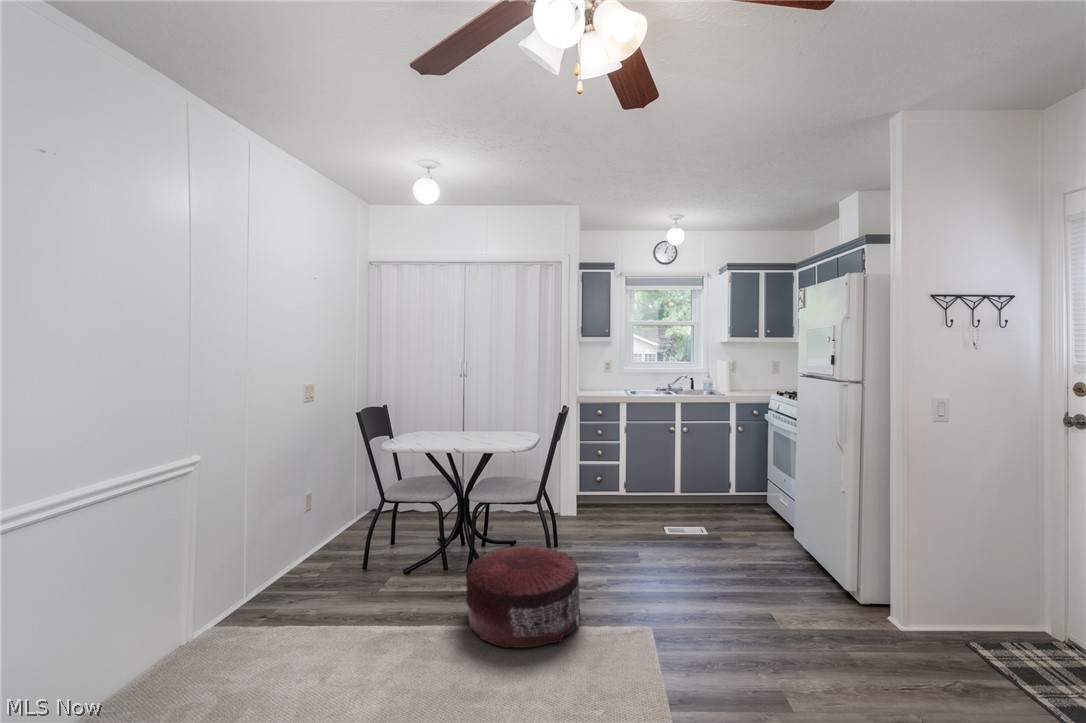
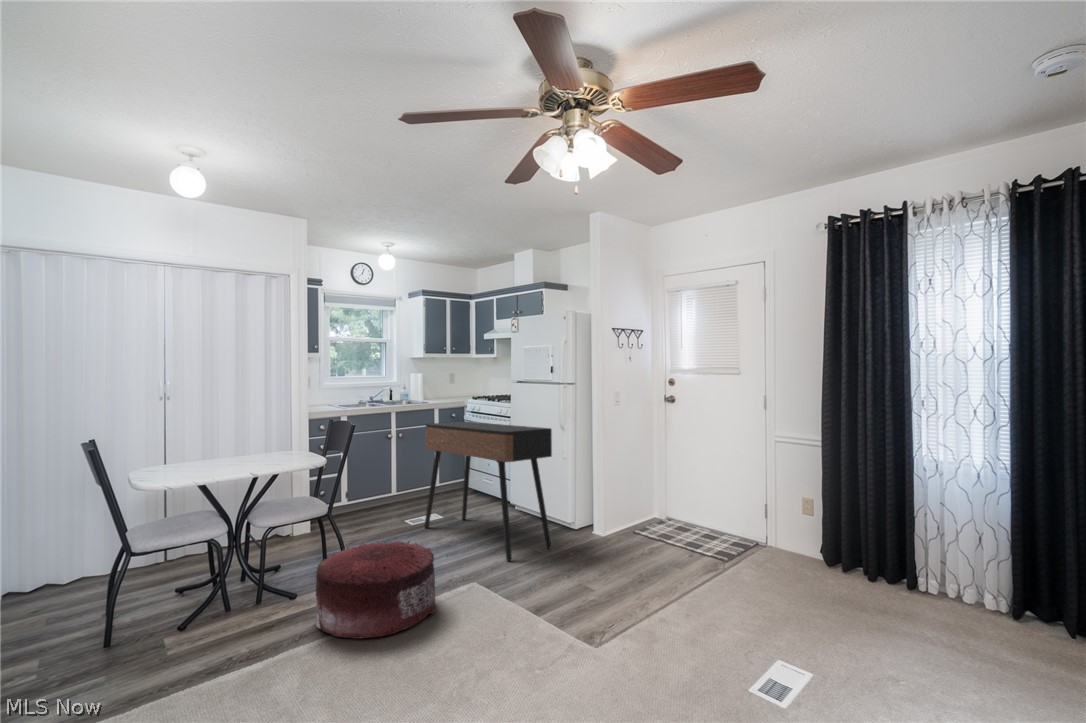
console table: none [675,425,789,619] -> present [424,422,552,561]

